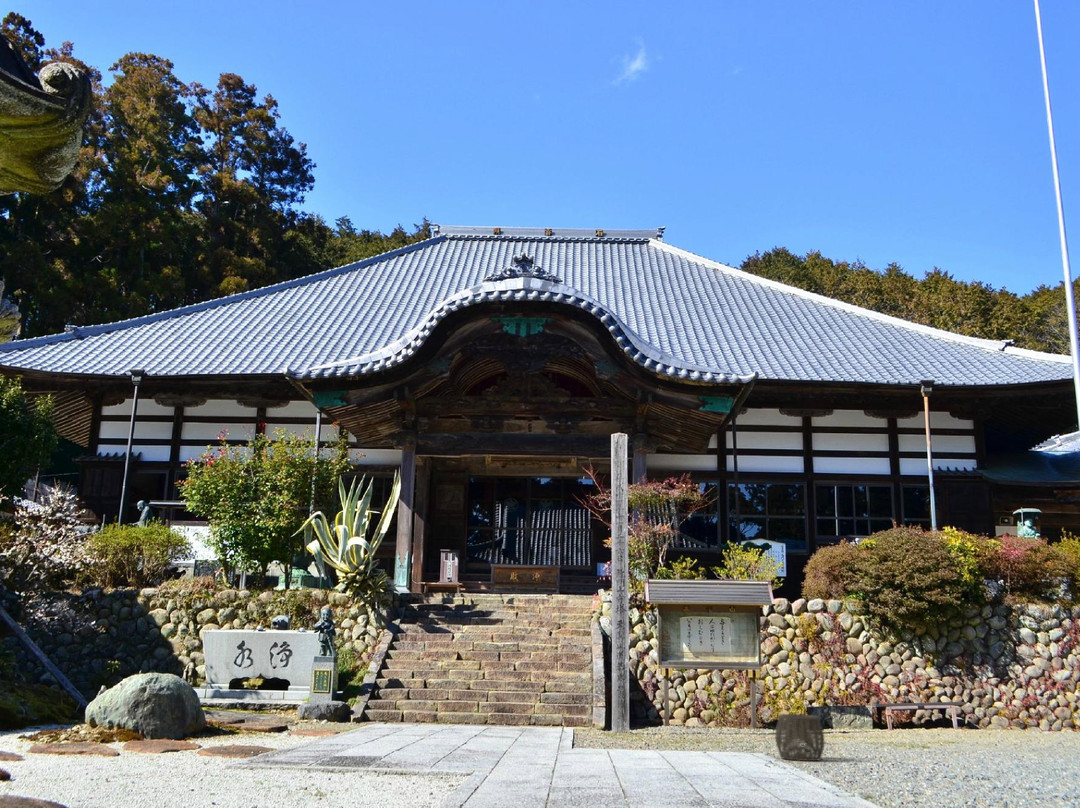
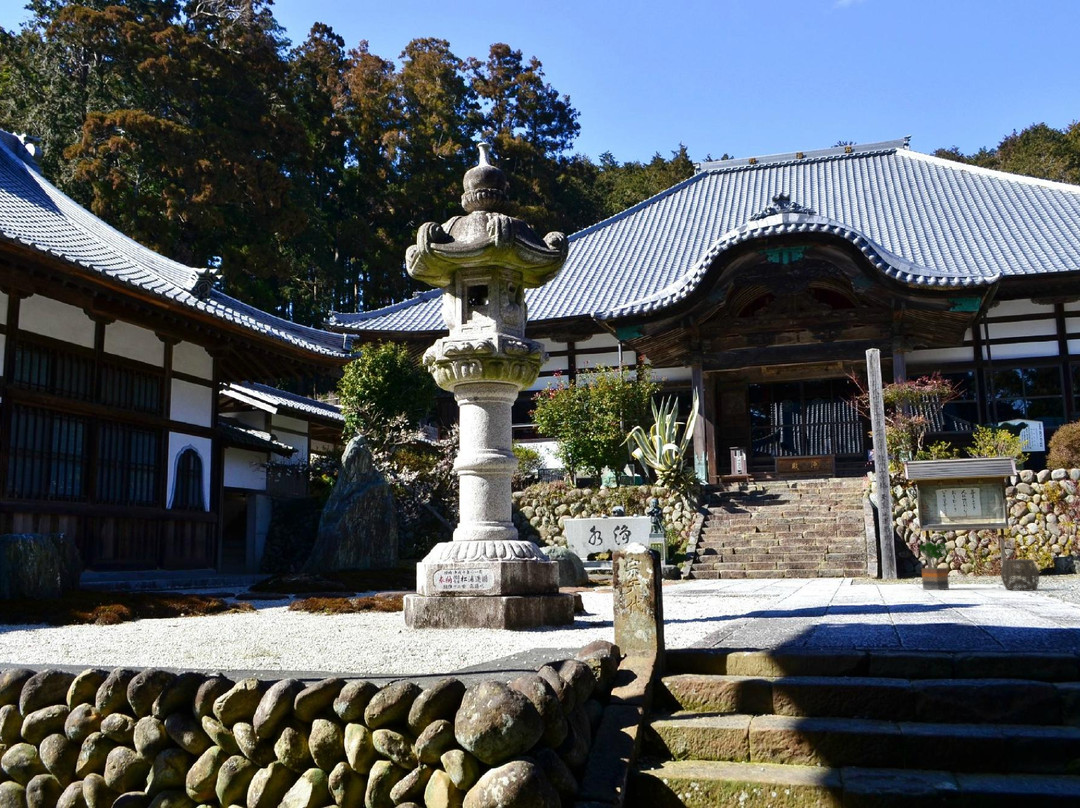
potted tree: none [668,684,713,757] -> present [920,542,950,590]

